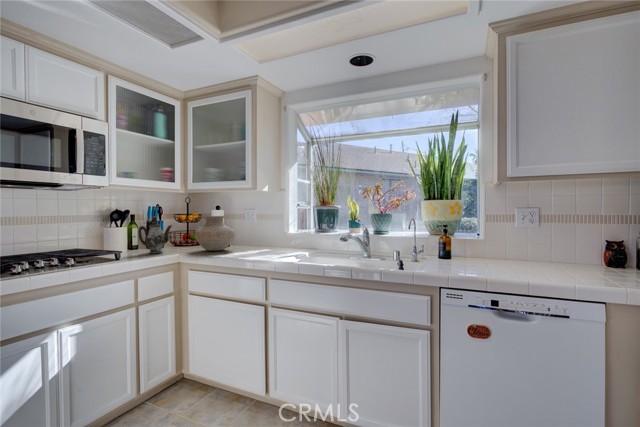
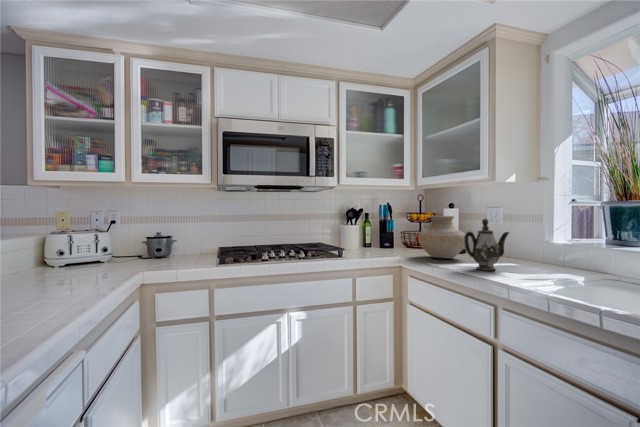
teapot: present [138,216,172,254] -> present [464,219,509,271]

